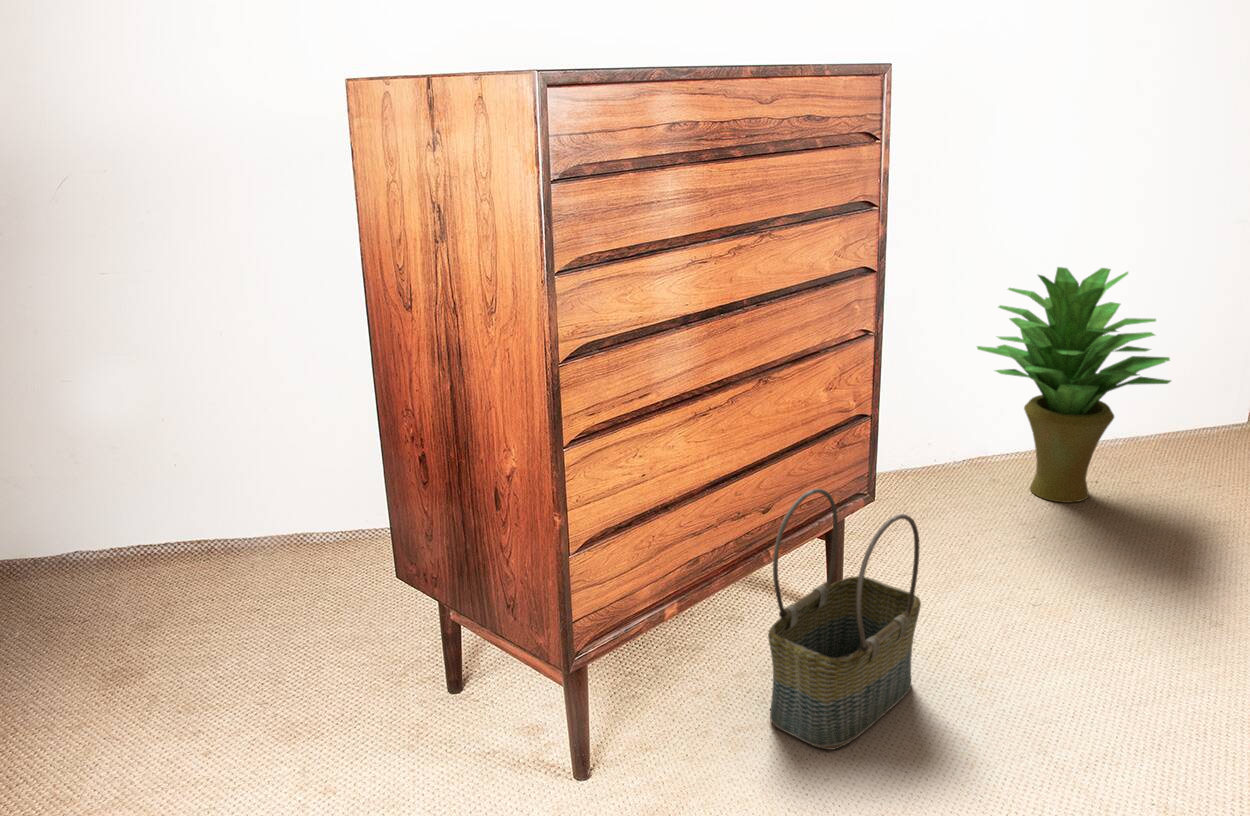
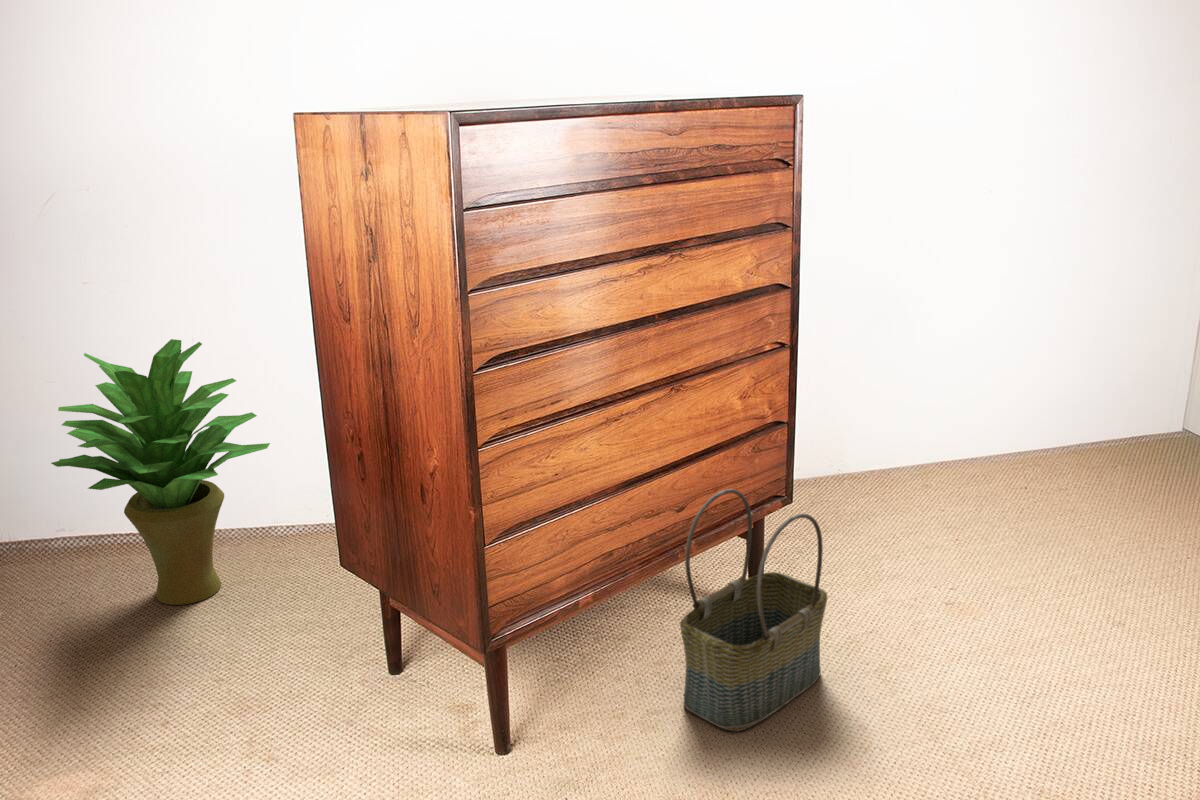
potted plant: present [977,267,1171,503] -> present [51,339,270,605]

